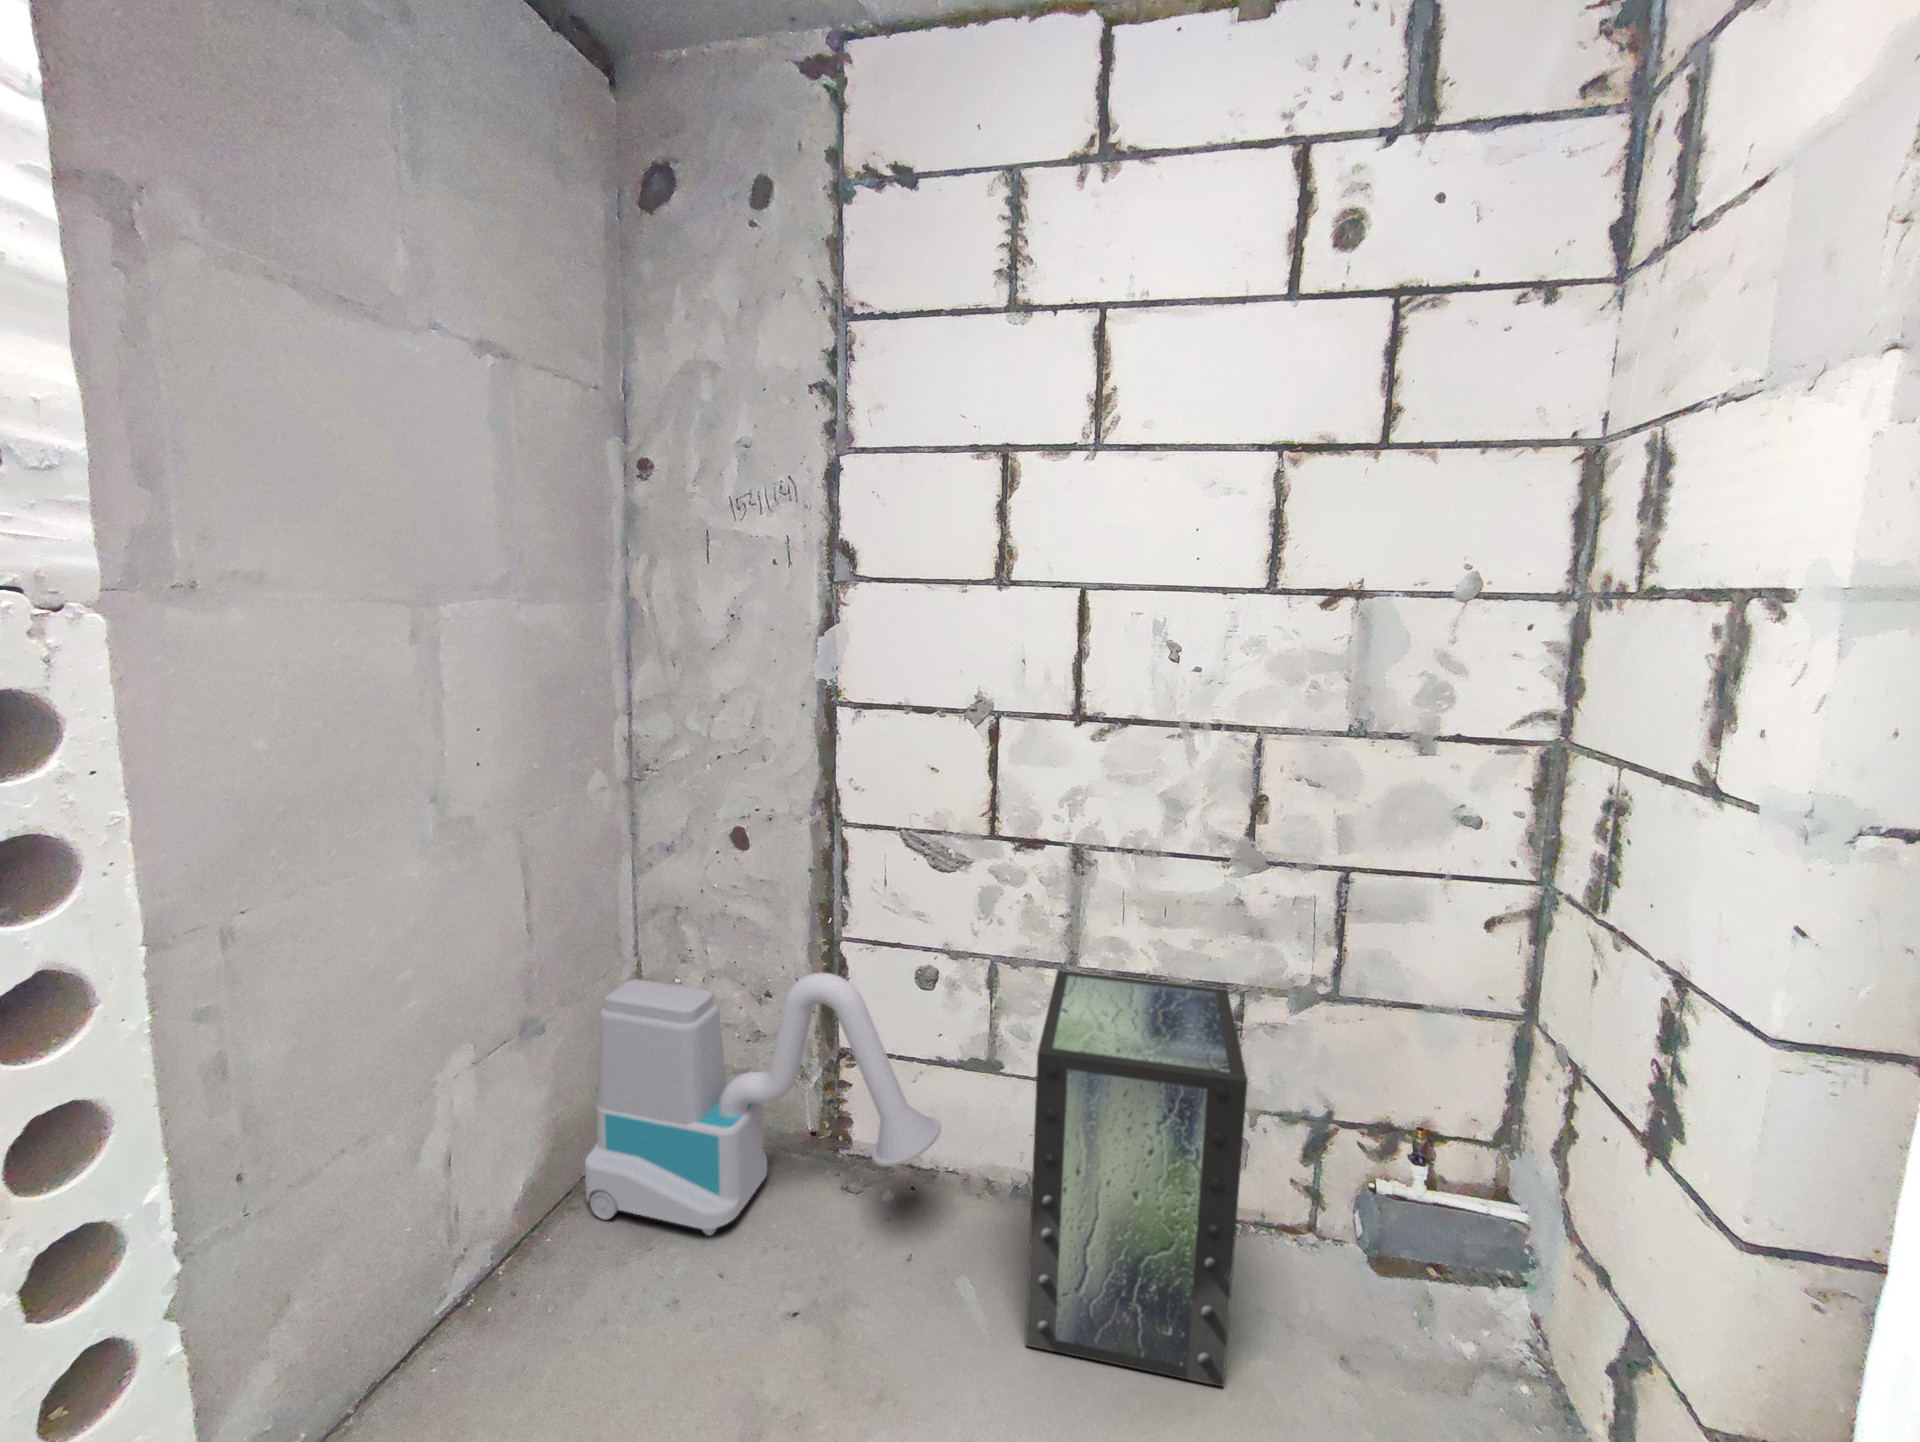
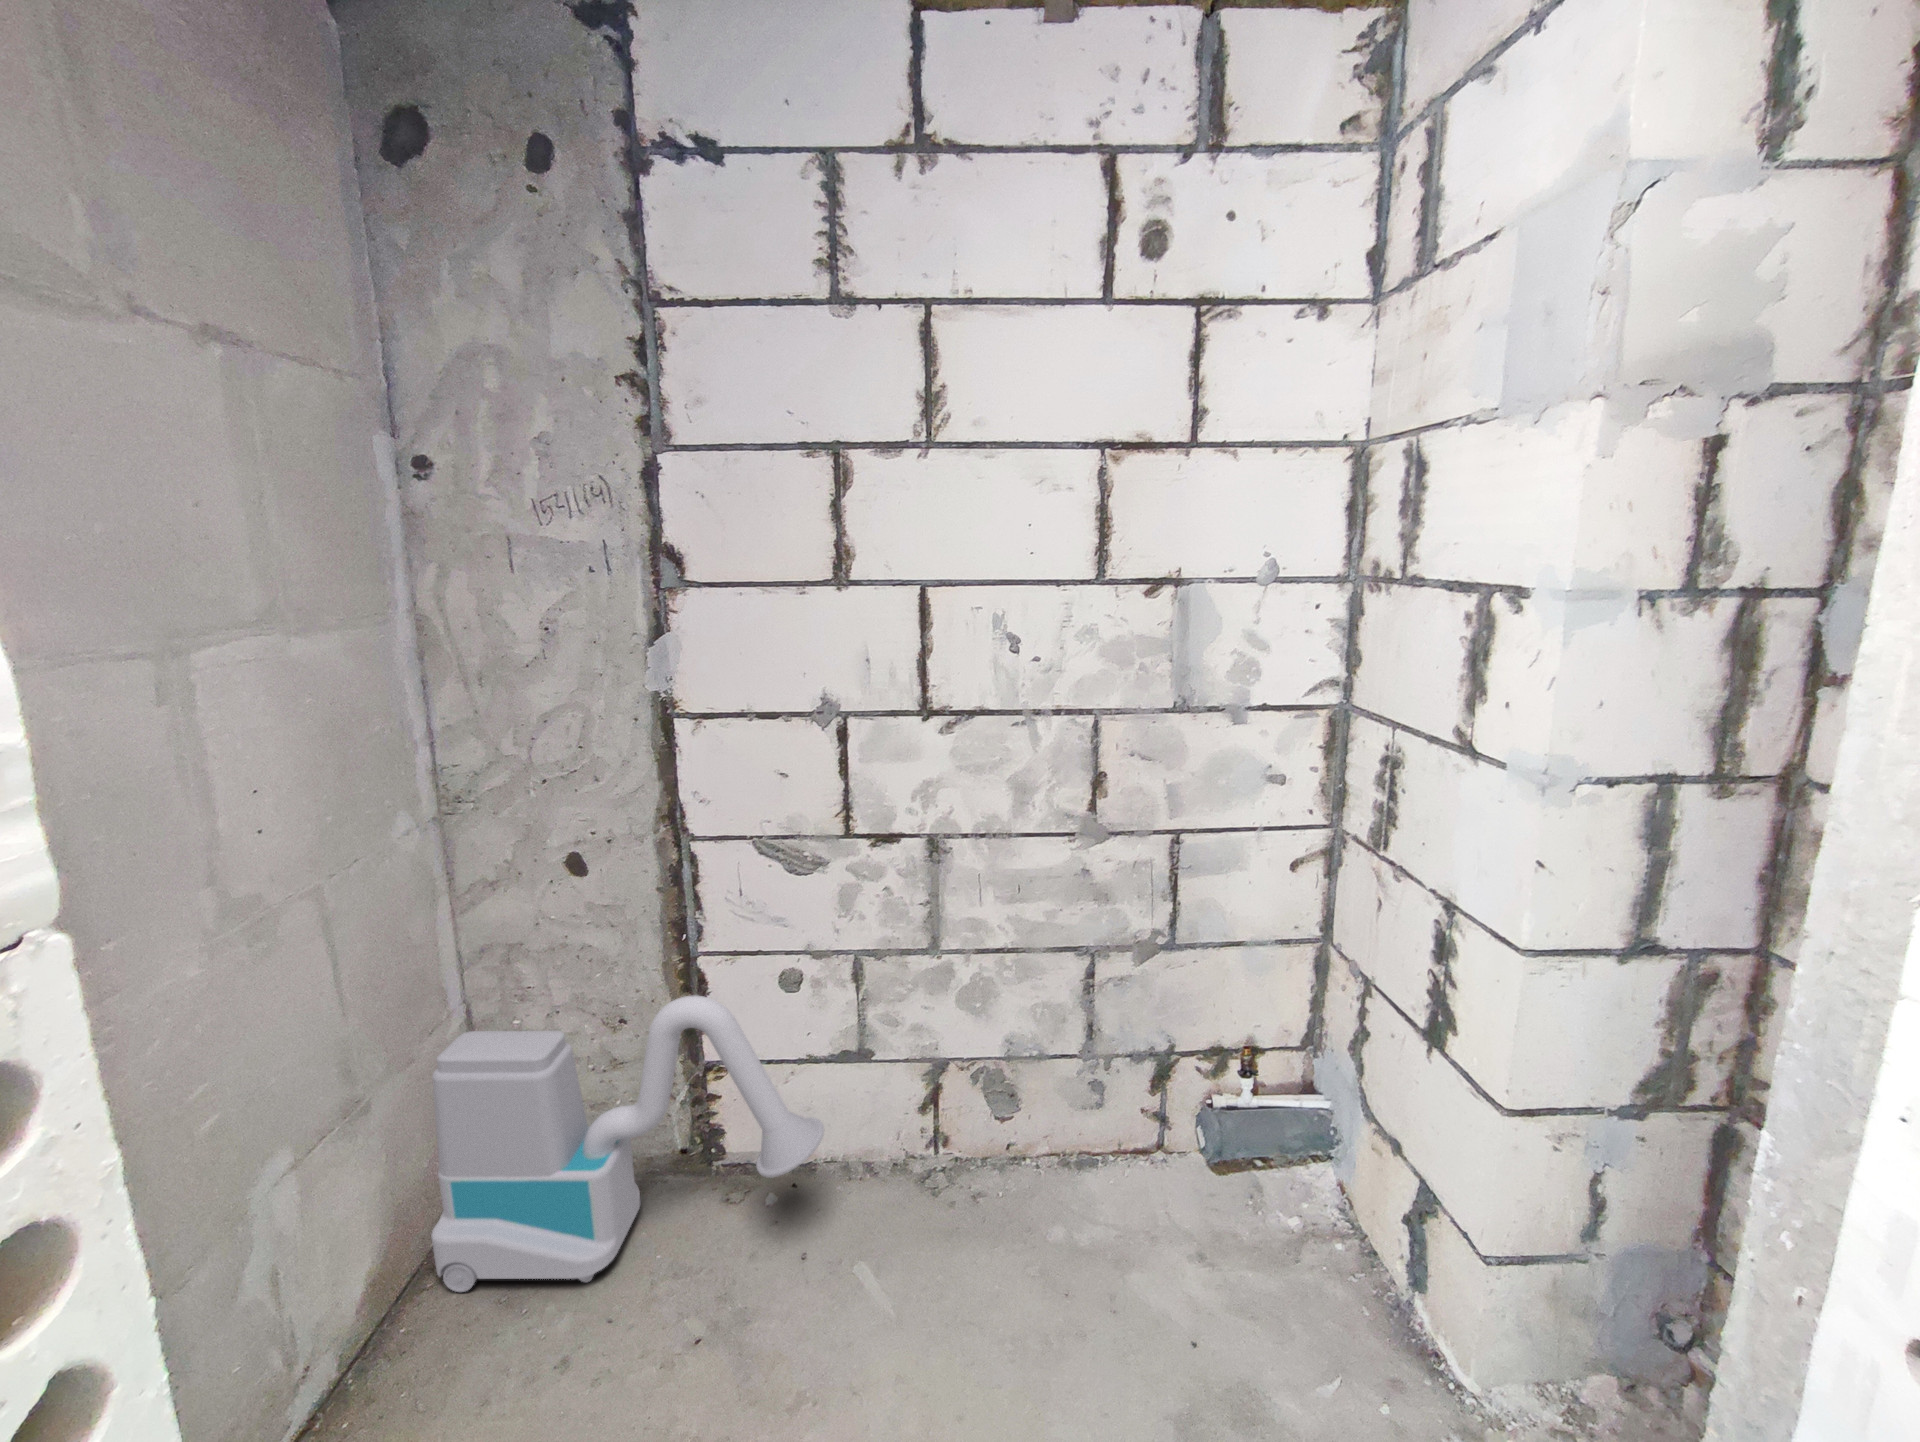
storage box: present [1026,970,1247,1387] -> none [923,953,1115,1316]

